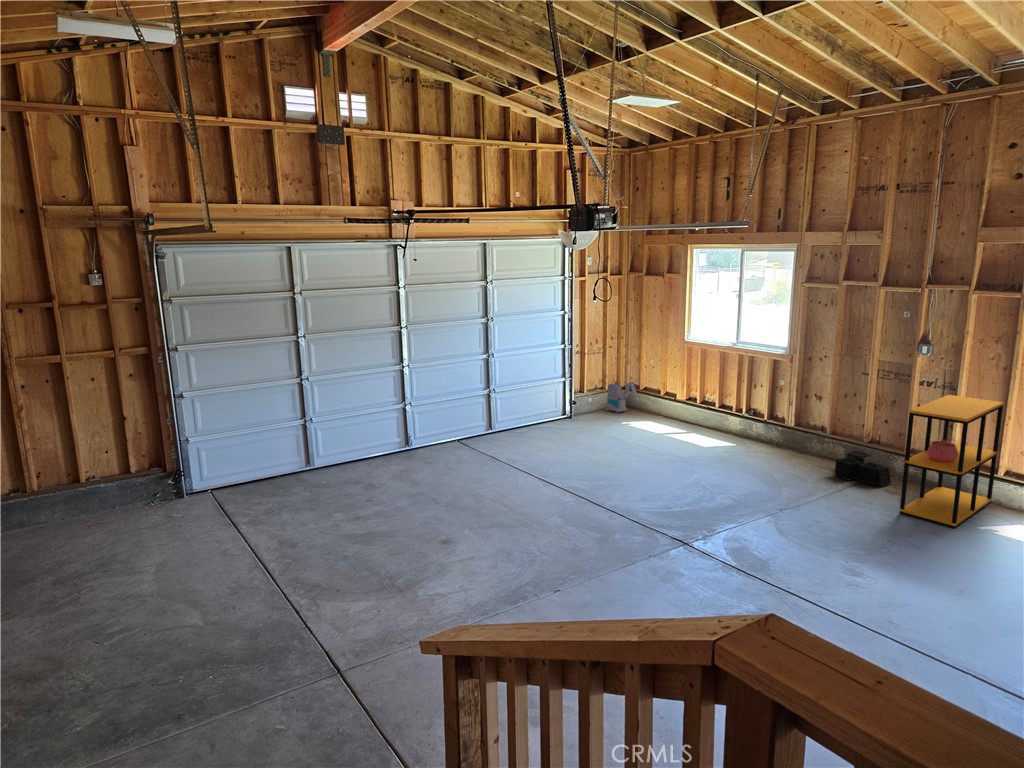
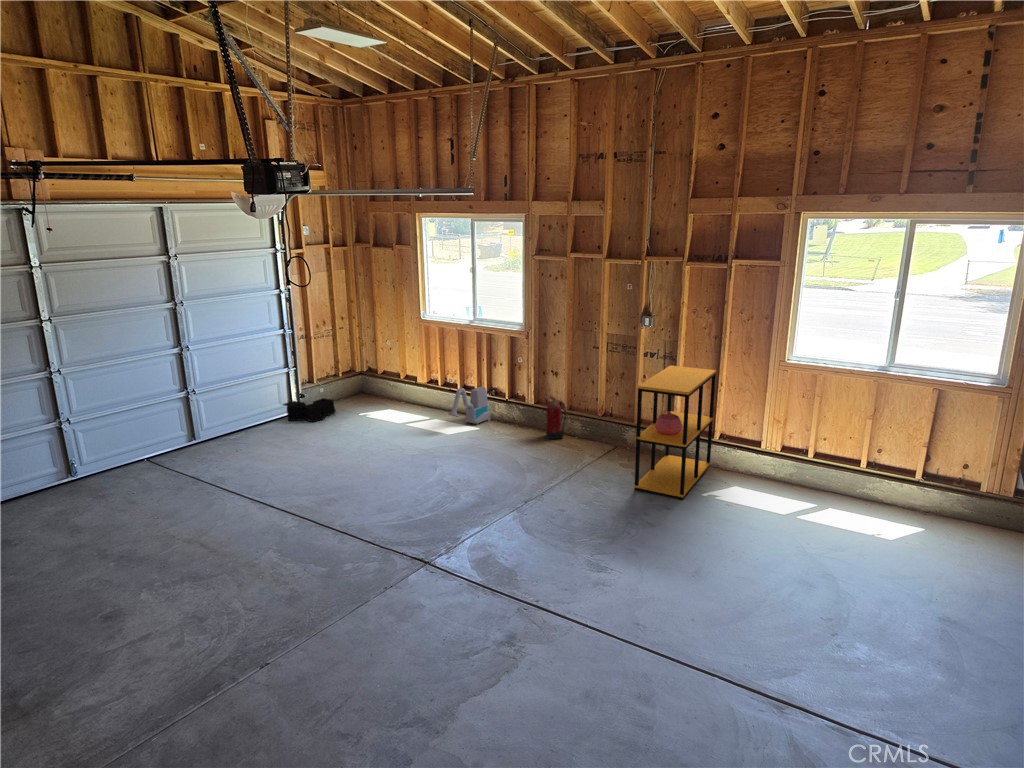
vacuum cleaner: present [605,383,642,413] -> present [448,387,491,425]
fire extinguisher: none [805,416,828,461] -> present [546,395,566,439]
storage bin: present [835,451,891,487] -> present [283,398,336,422]

